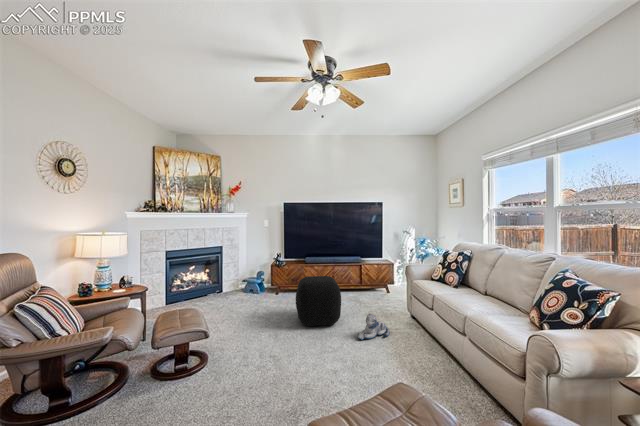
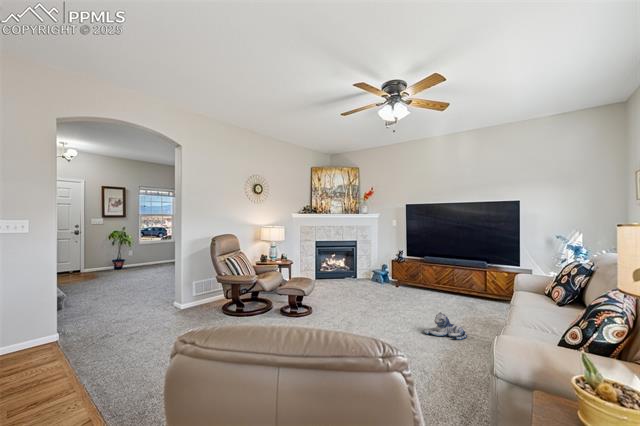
ottoman: present [296,276,341,326] -> none [385,271,431,318]

